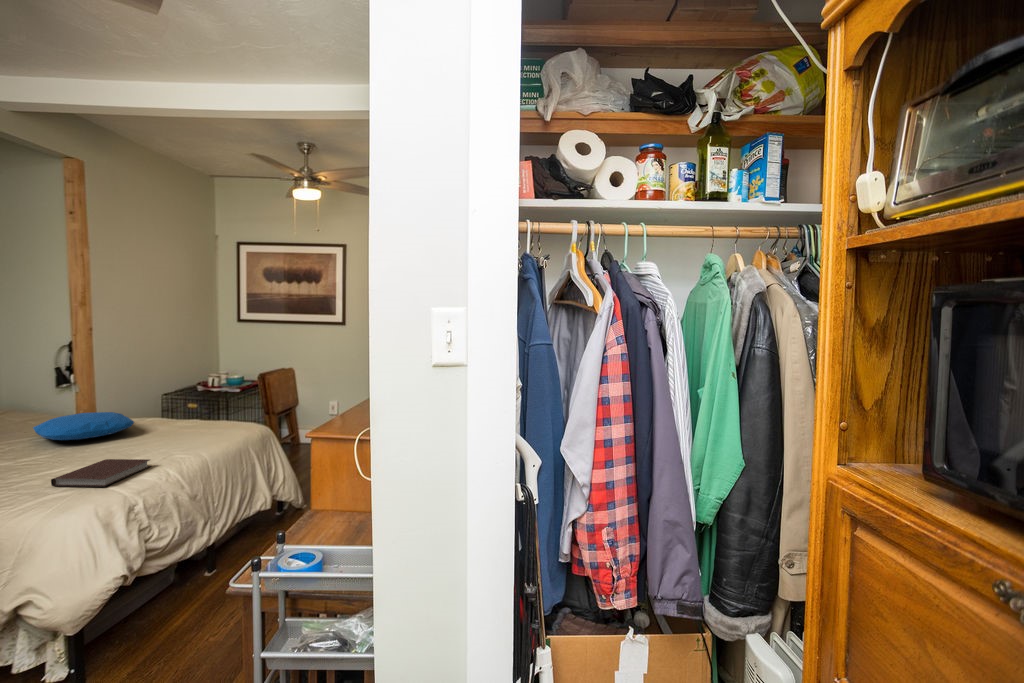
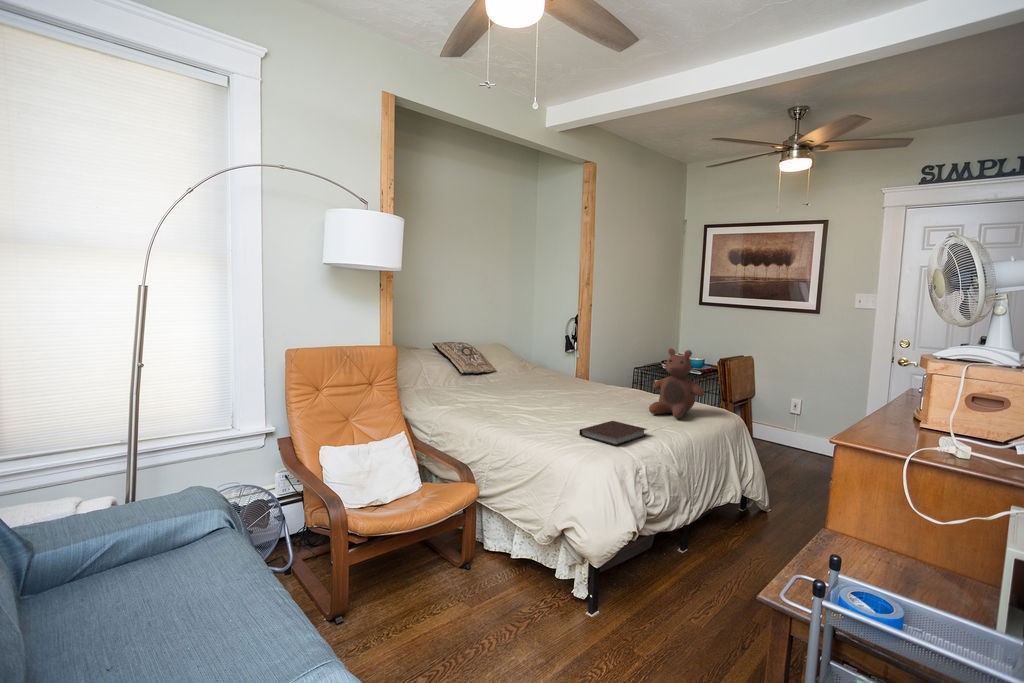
stuffed bear: none [160,370,224,442] -> present [649,348,705,418]
pillow: present [33,412,134,440] -> none [559,377,627,399]

